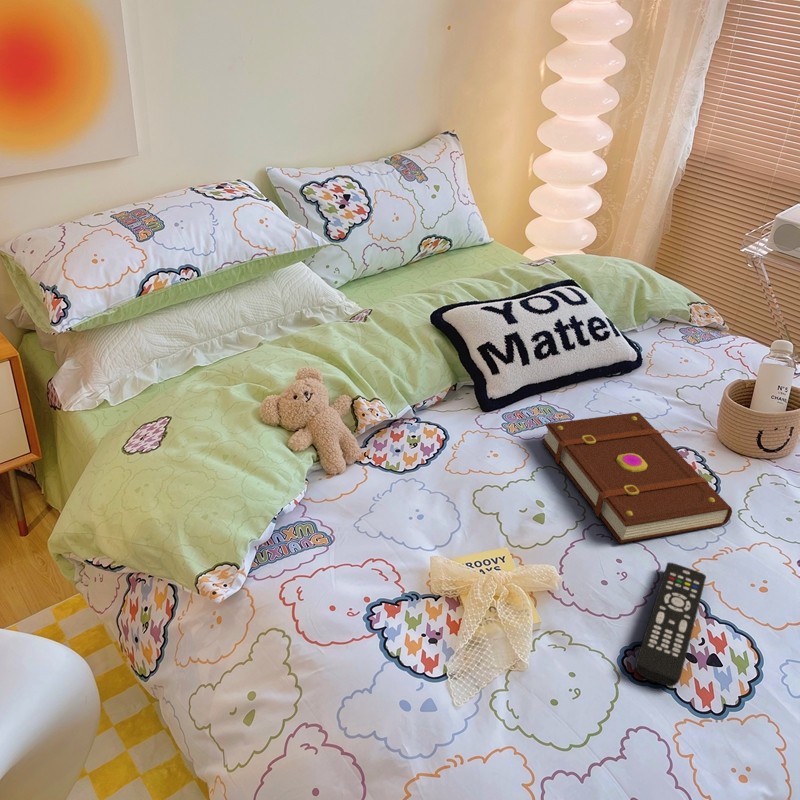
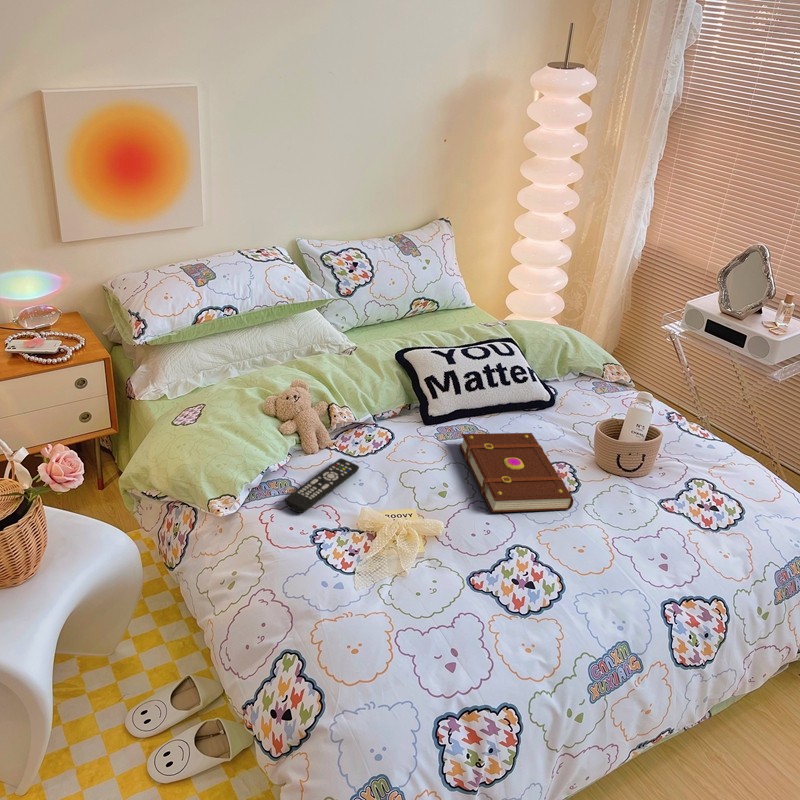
remote control: present [635,562,706,686] -> present [285,458,359,513]

